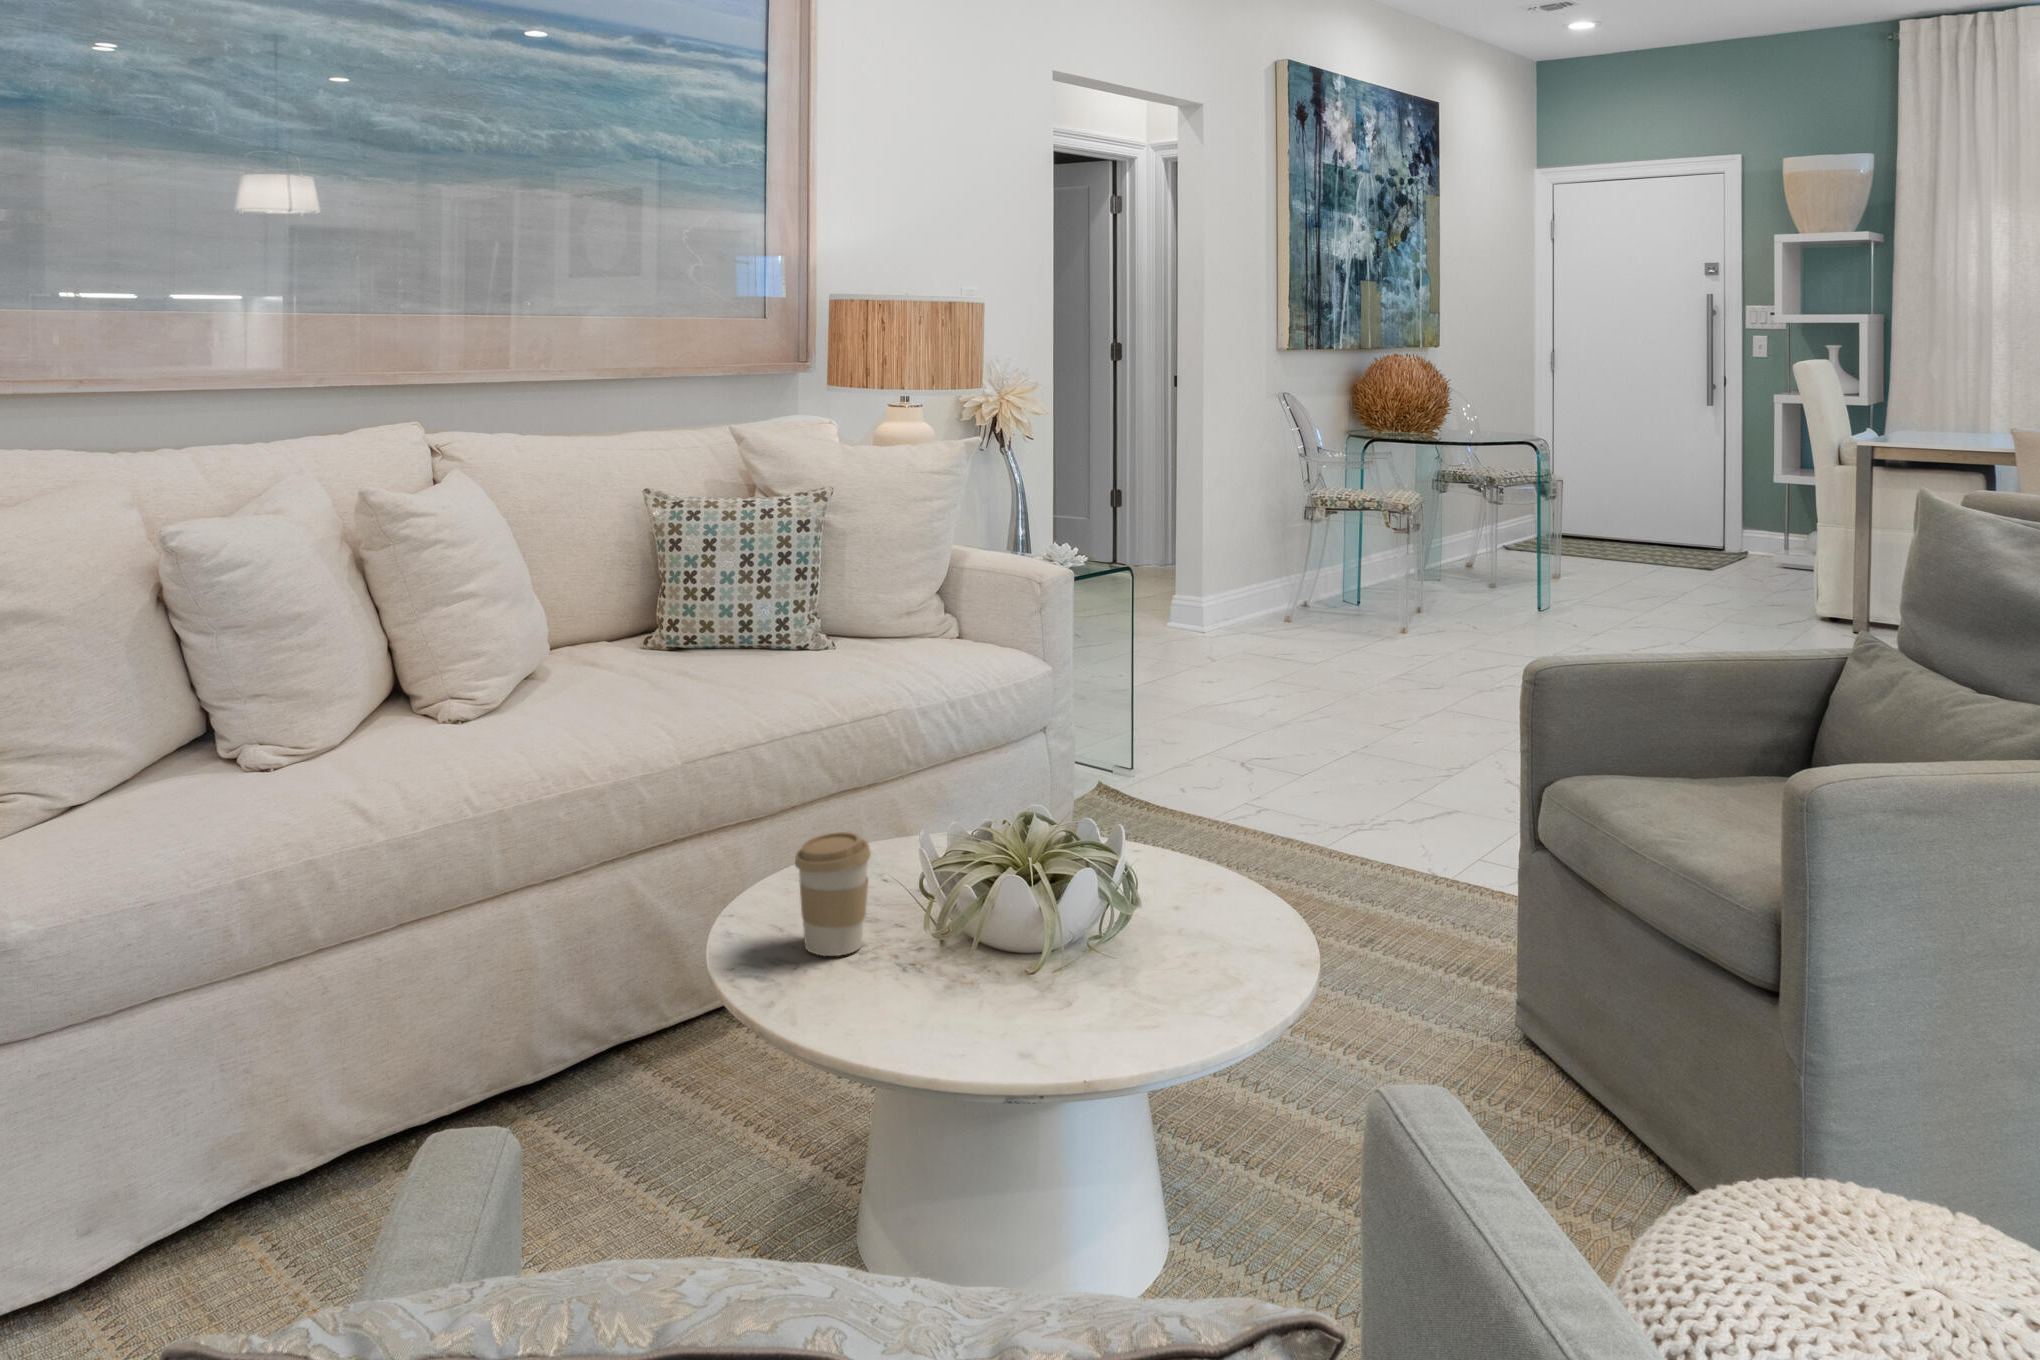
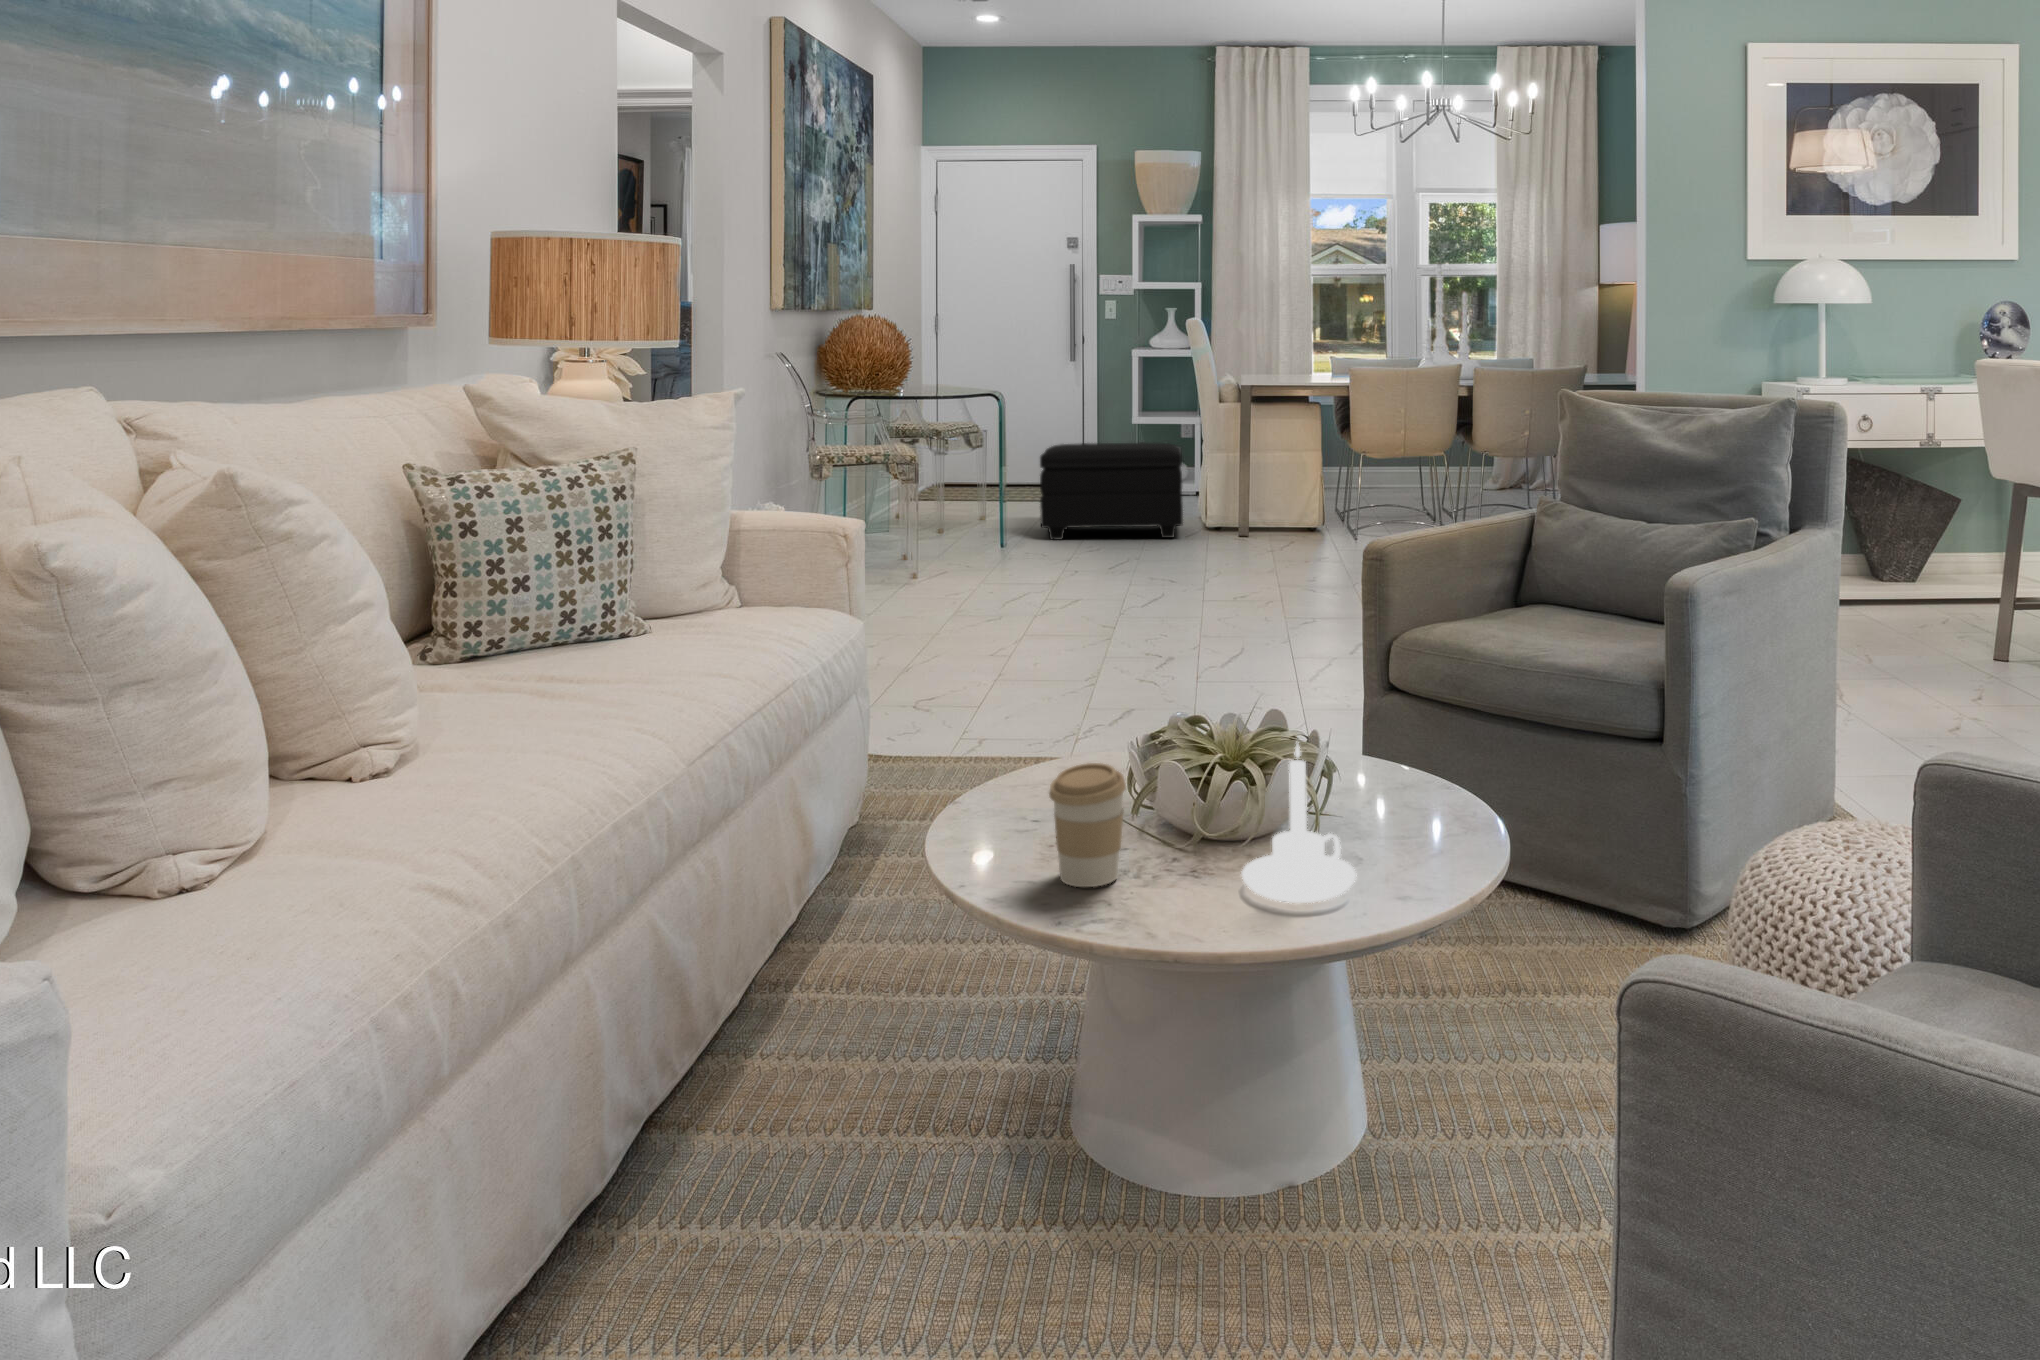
footstool: none [1596,501,1794,621] -> present [1040,442,1183,540]
candle holder: none [924,851,1048,1033] -> present [1242,743,1356,903]

